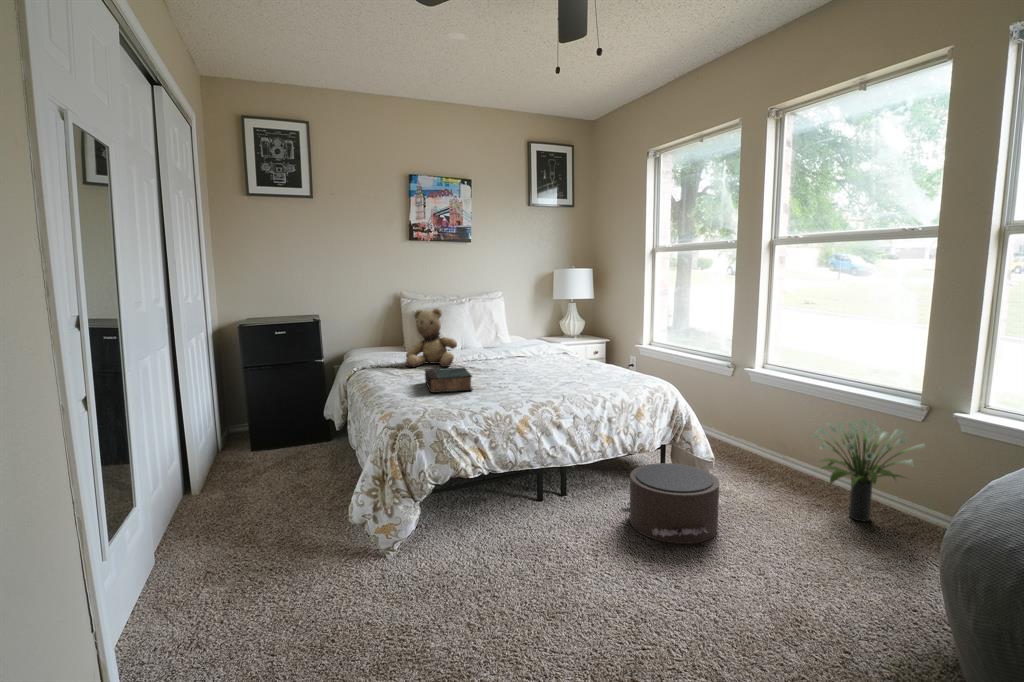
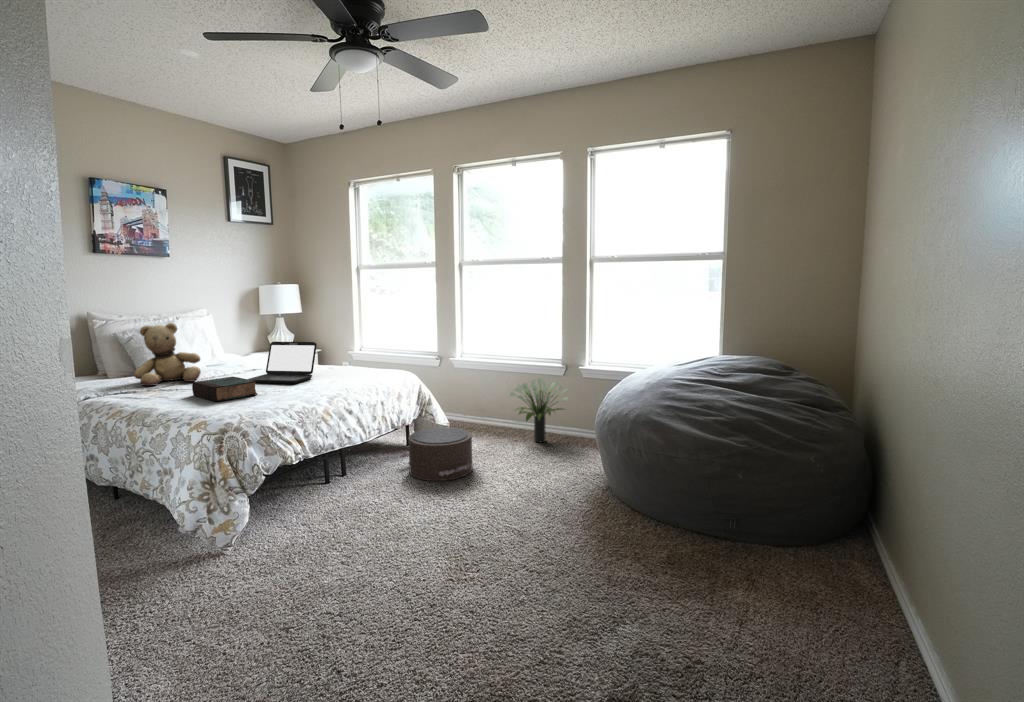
laptop: none [485,332,557,382] -> present [249,342,317,384]

